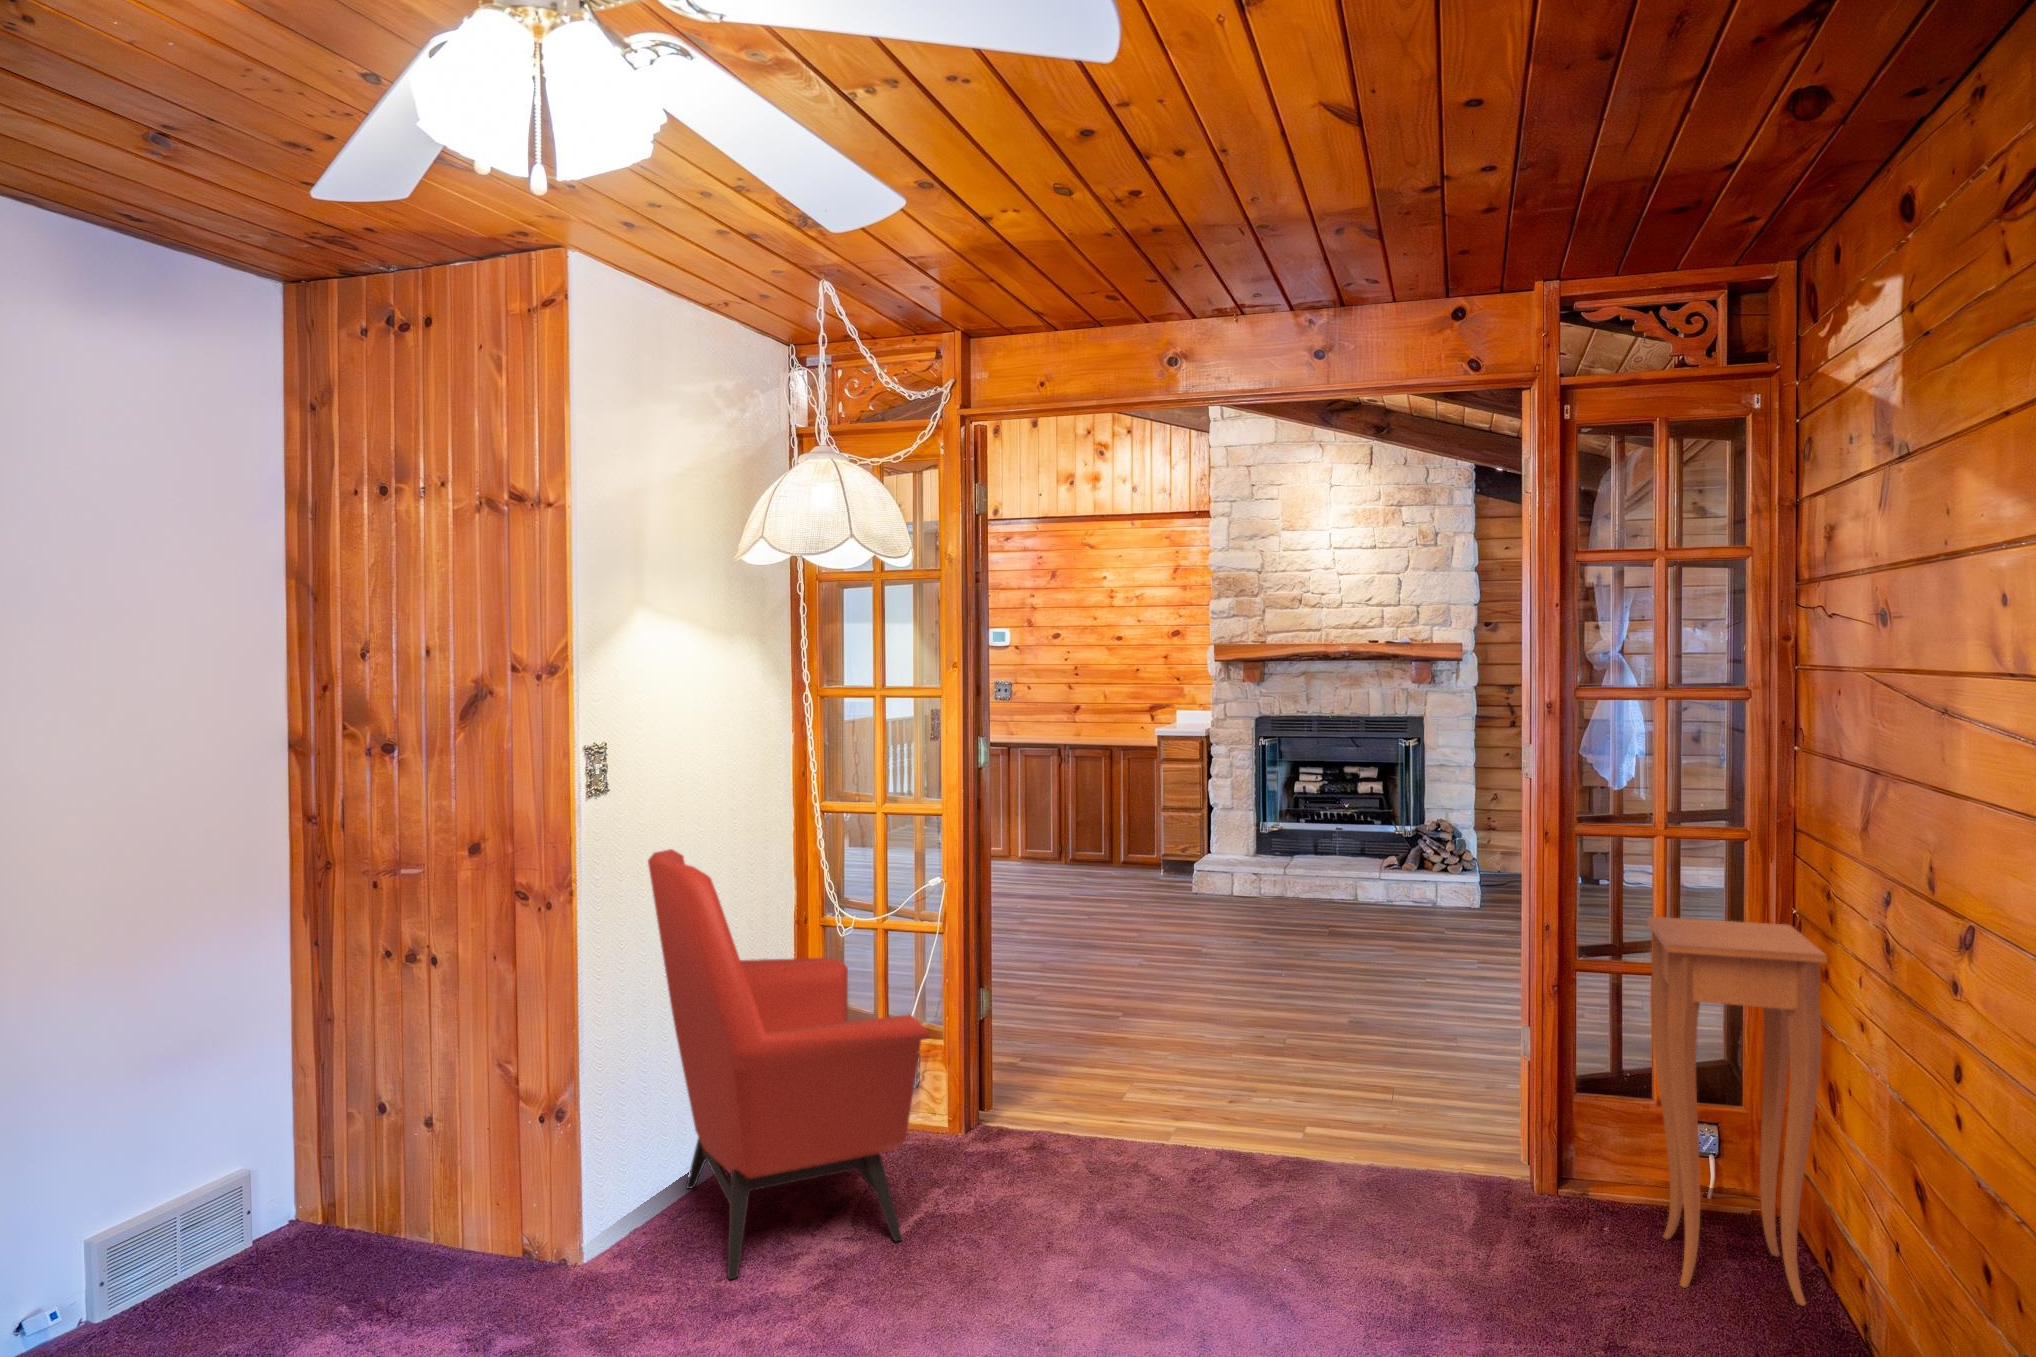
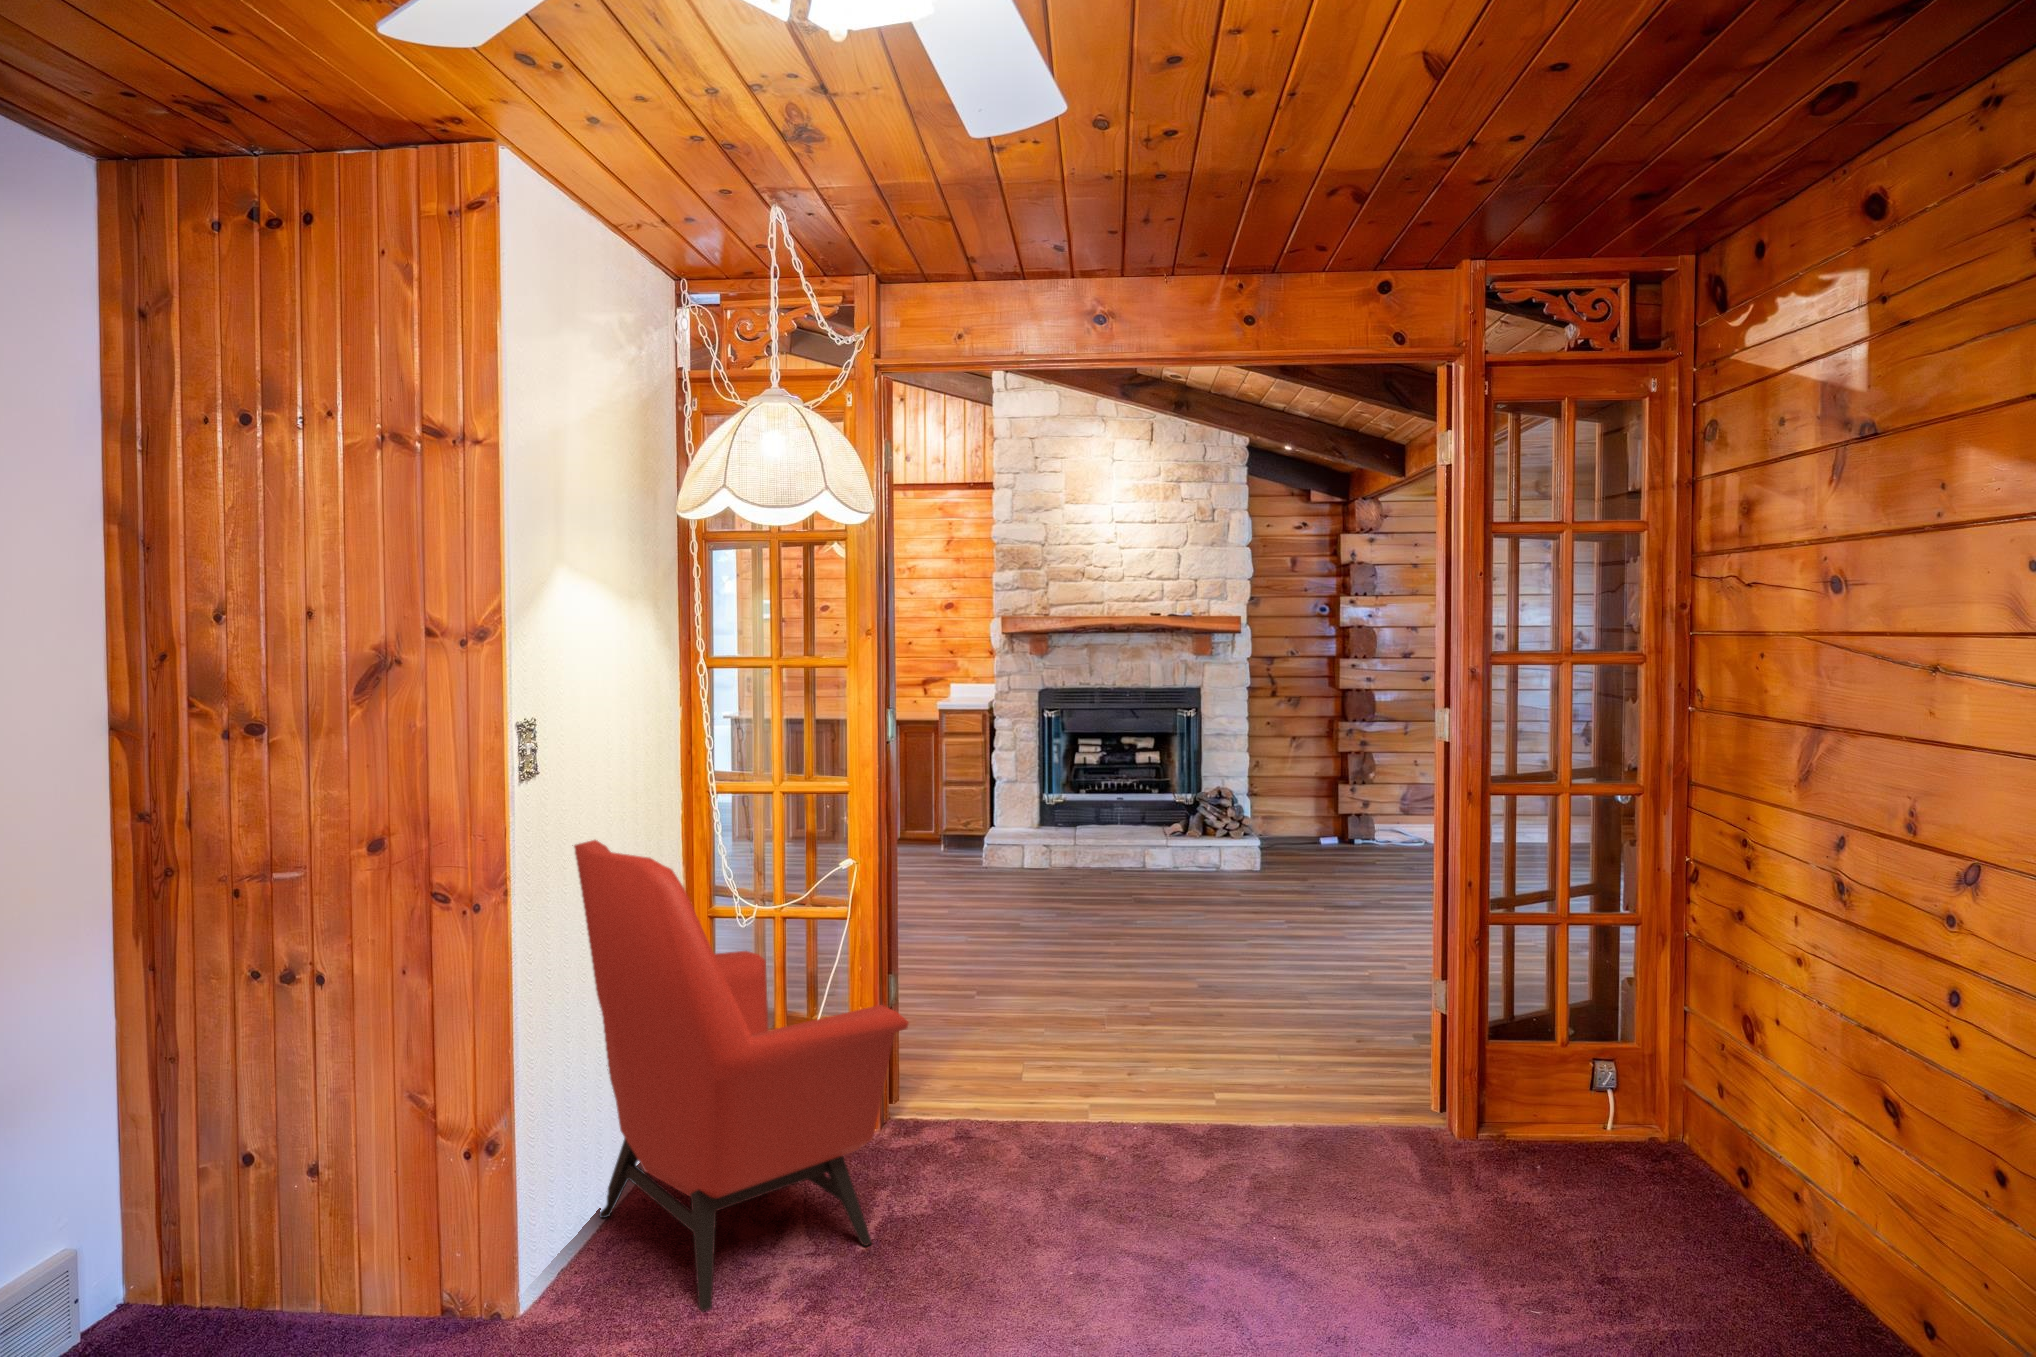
side table: present [1647,917,1827,1305] -> none [1541,865,1713,1198]

